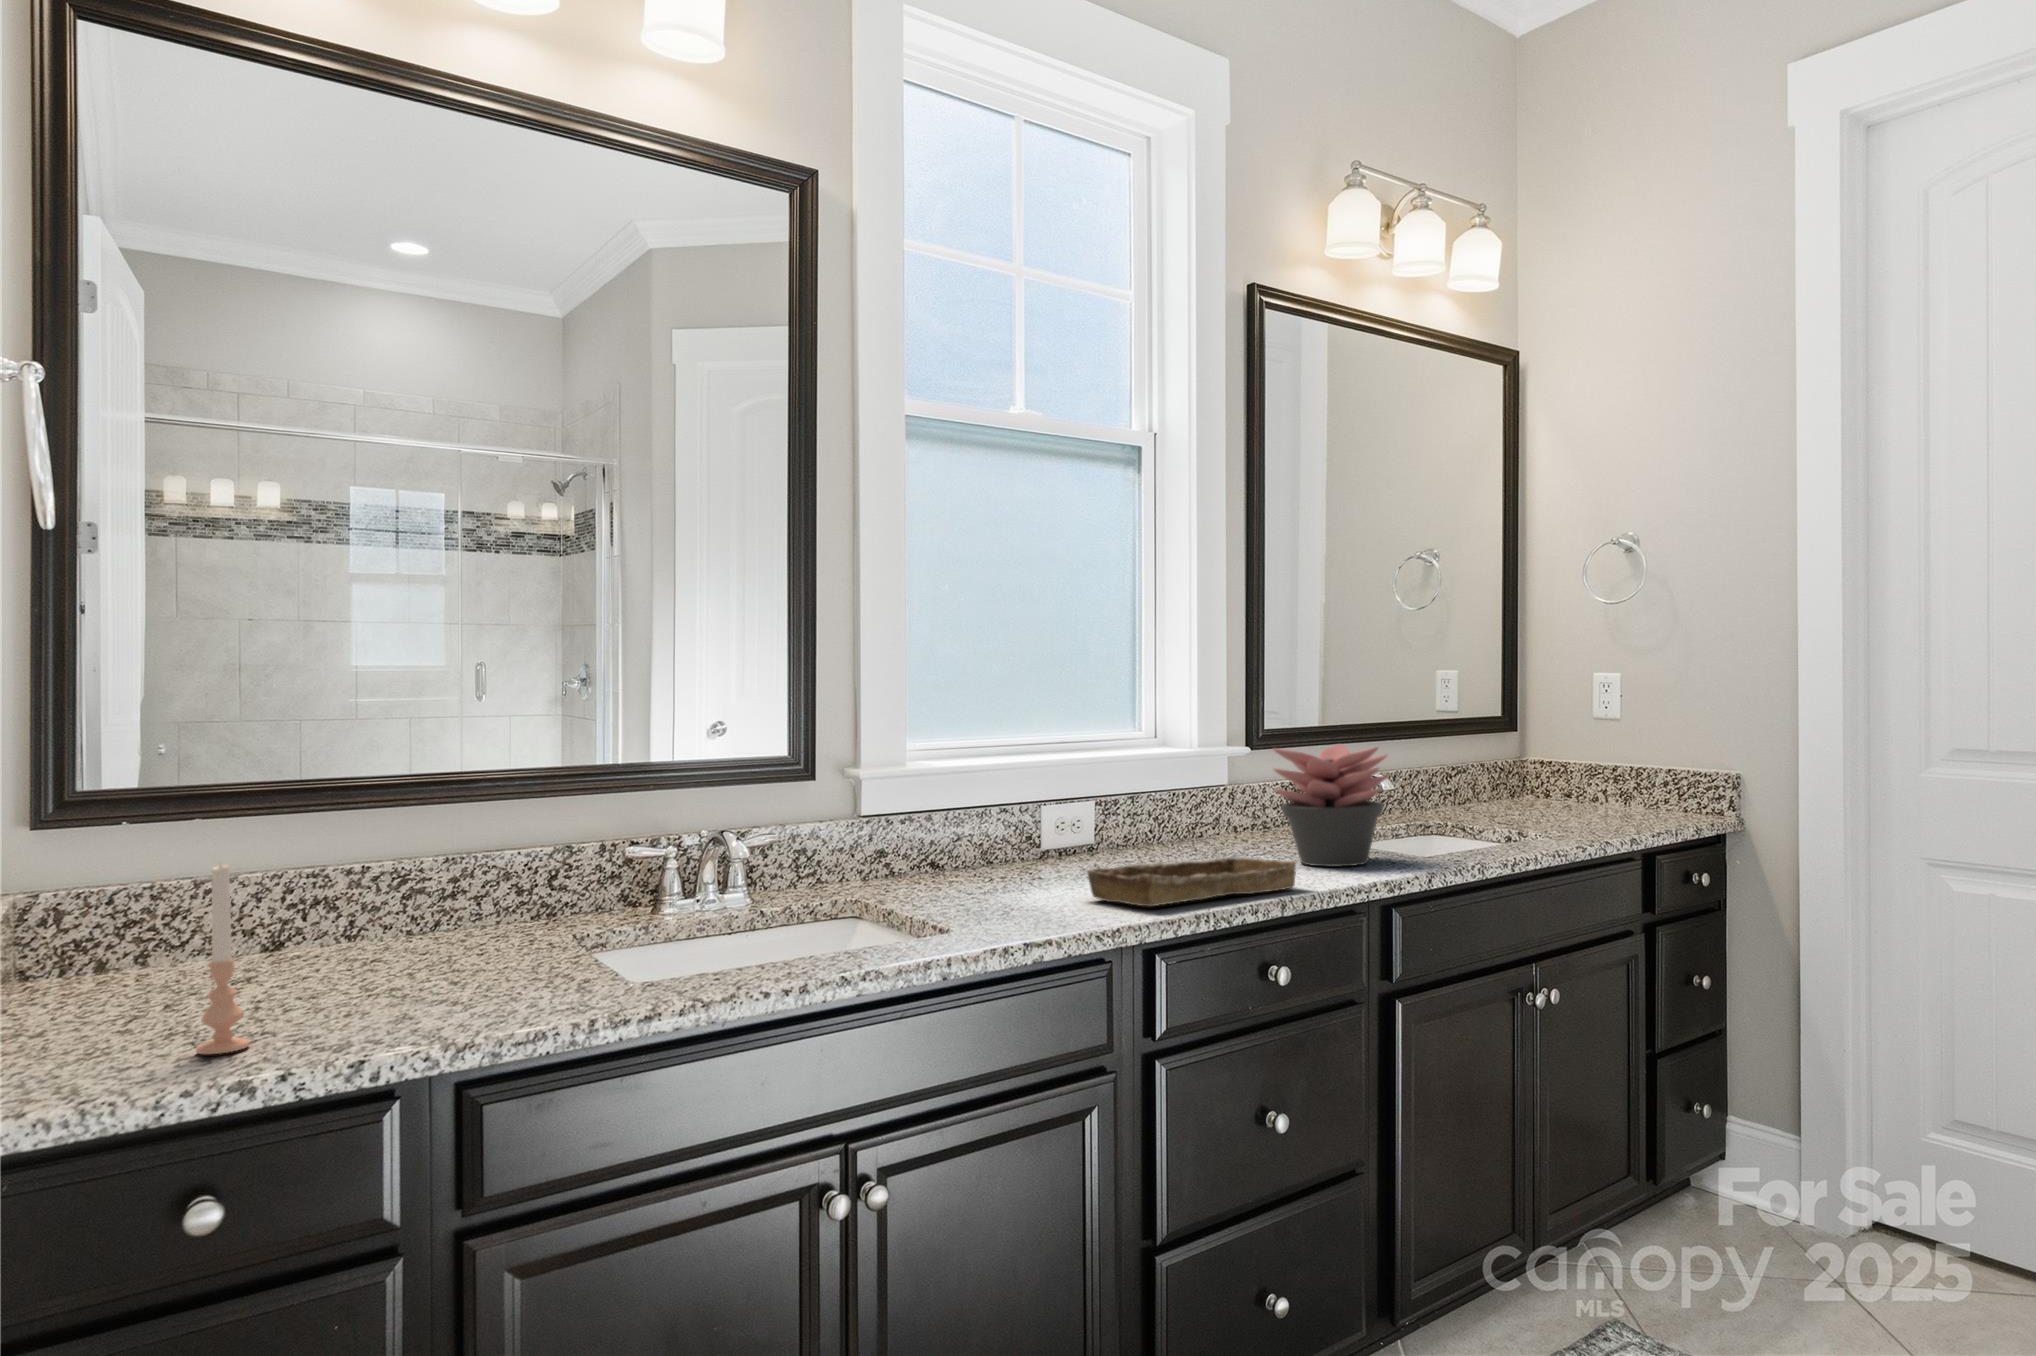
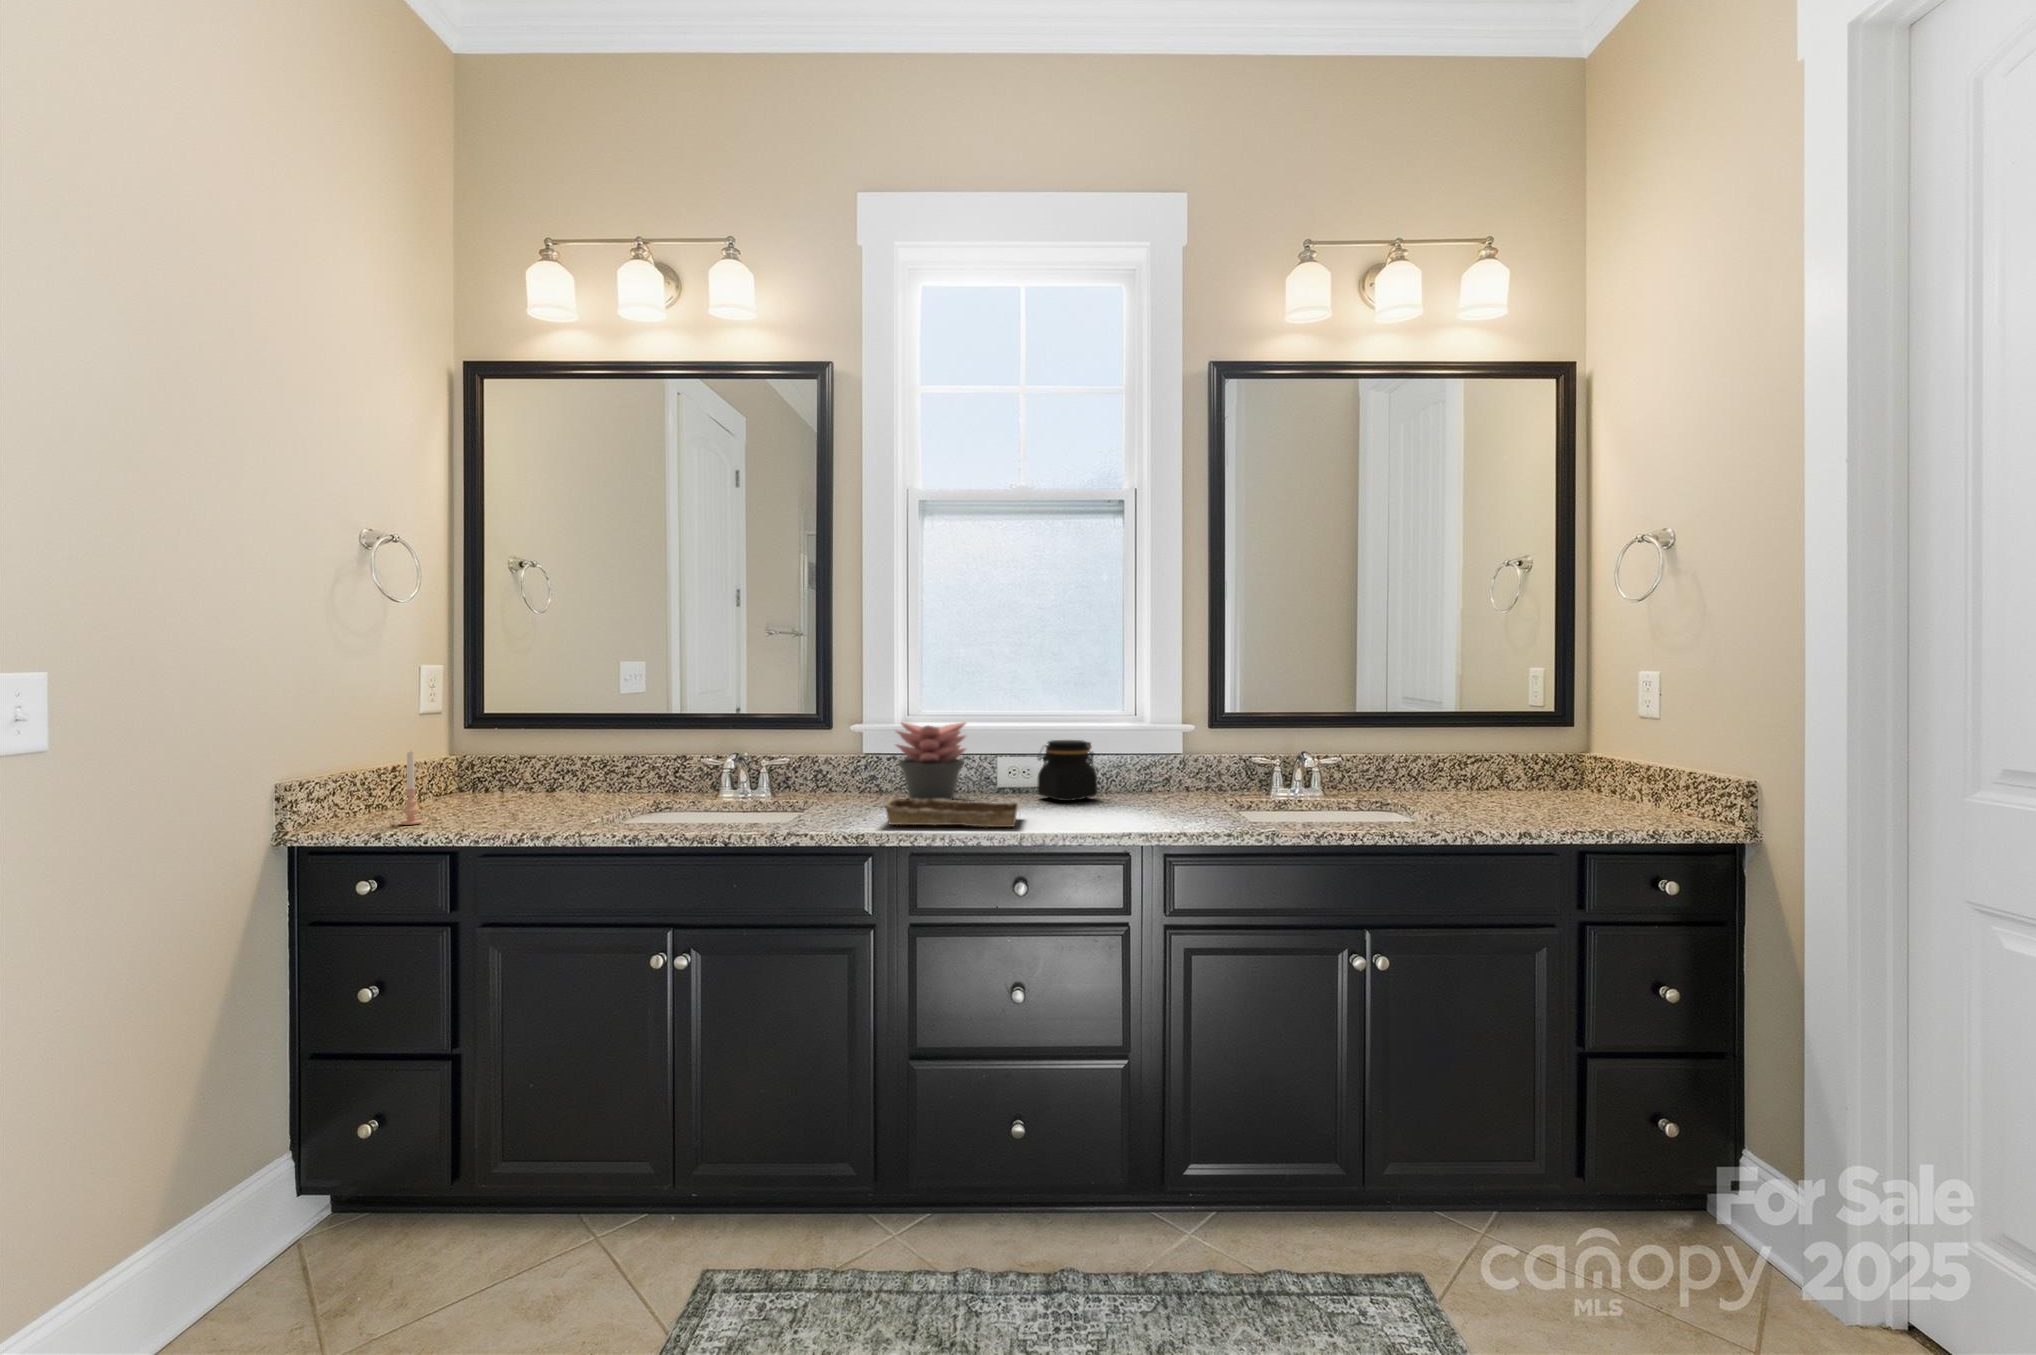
succulent plant: present [1273,744,1388,866] -> present [896,722,966,800]
jar: none [1108,773,1188,859] -> present [1038,740,1097,801]

